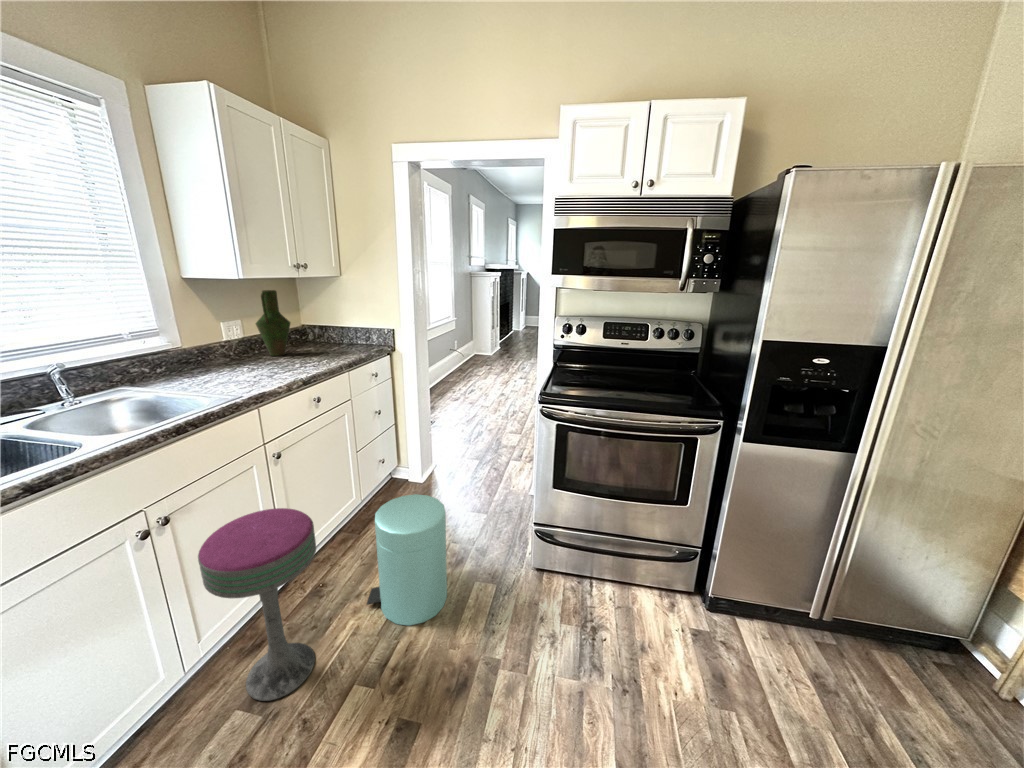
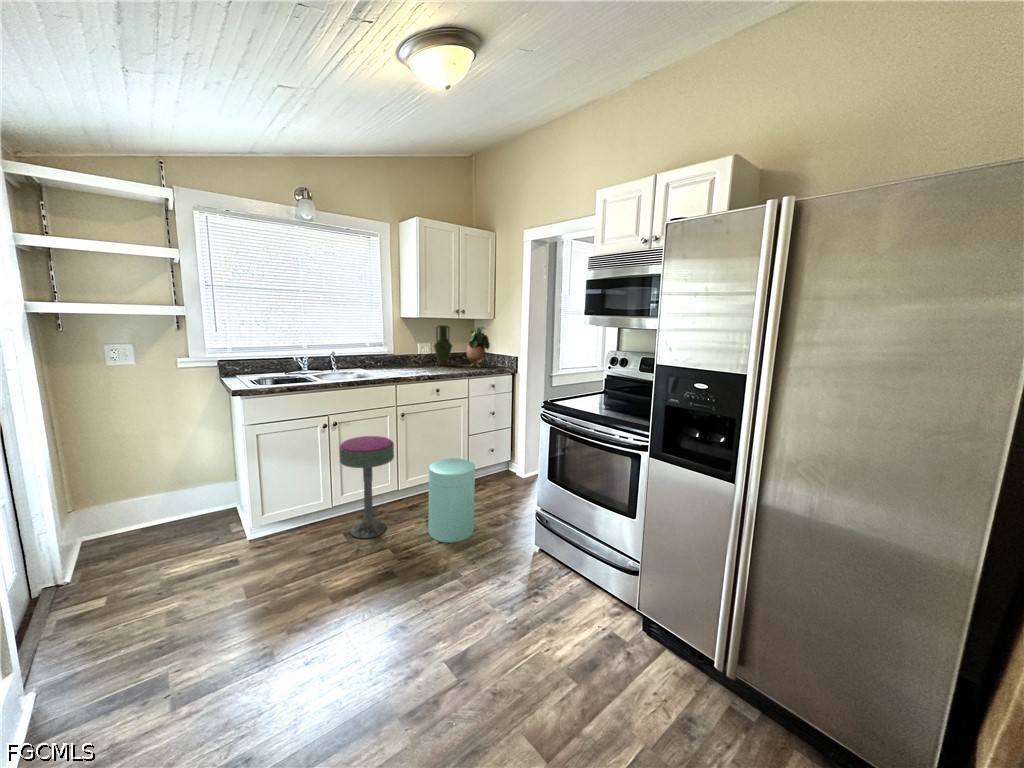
potted plant: none [318,289,357,352] -> present [467,326,490,367]

